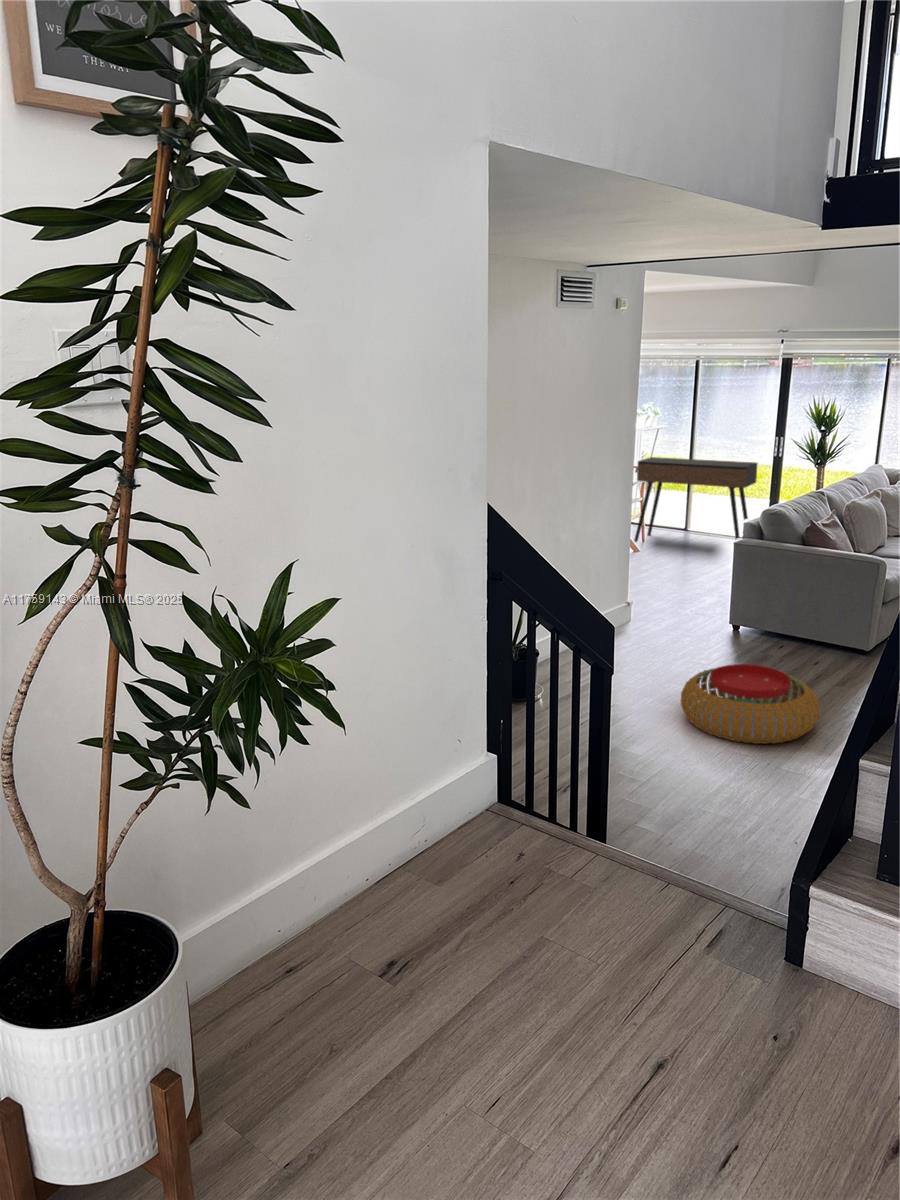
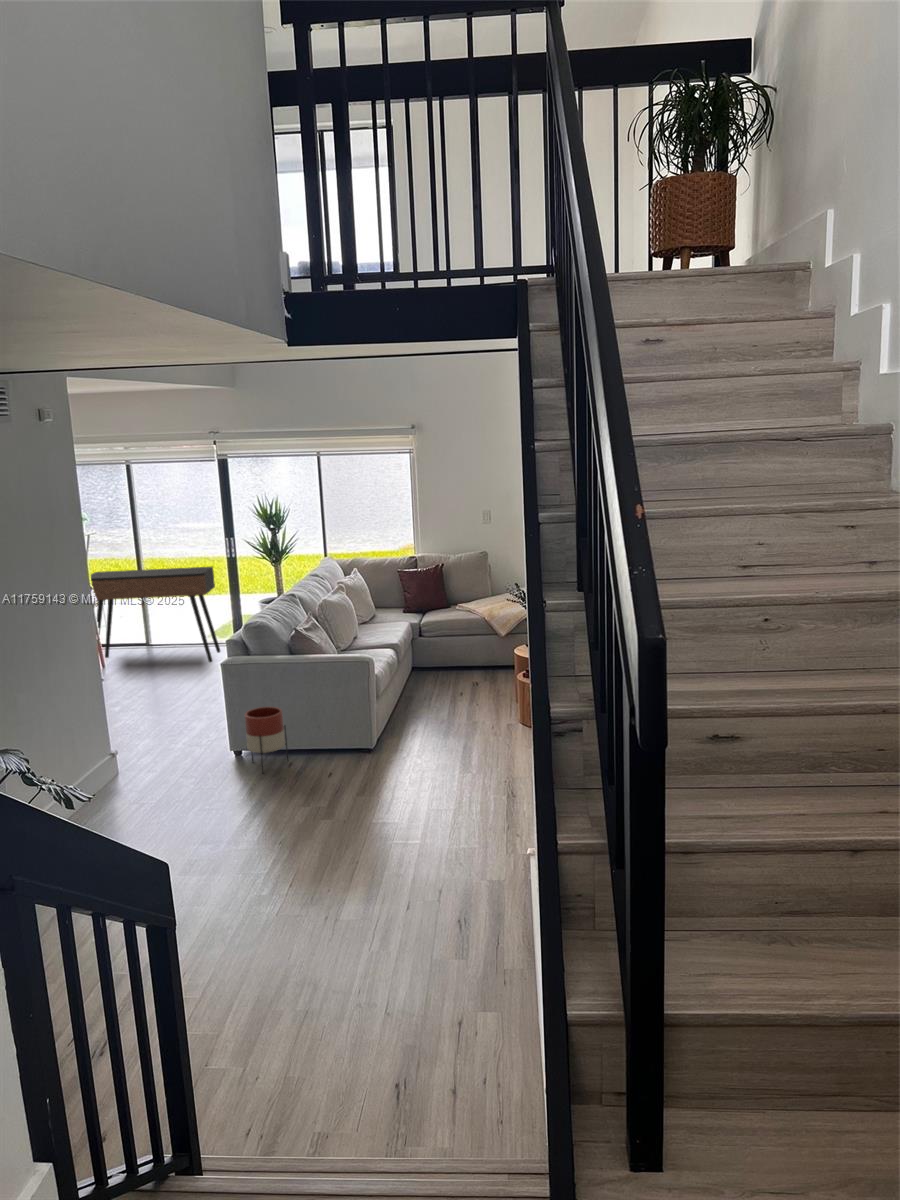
planter: none [743,589,783,649] -> present [245,707,288,773]
pouf: present [681,664,819,744] -> none [212,801,360,897]

